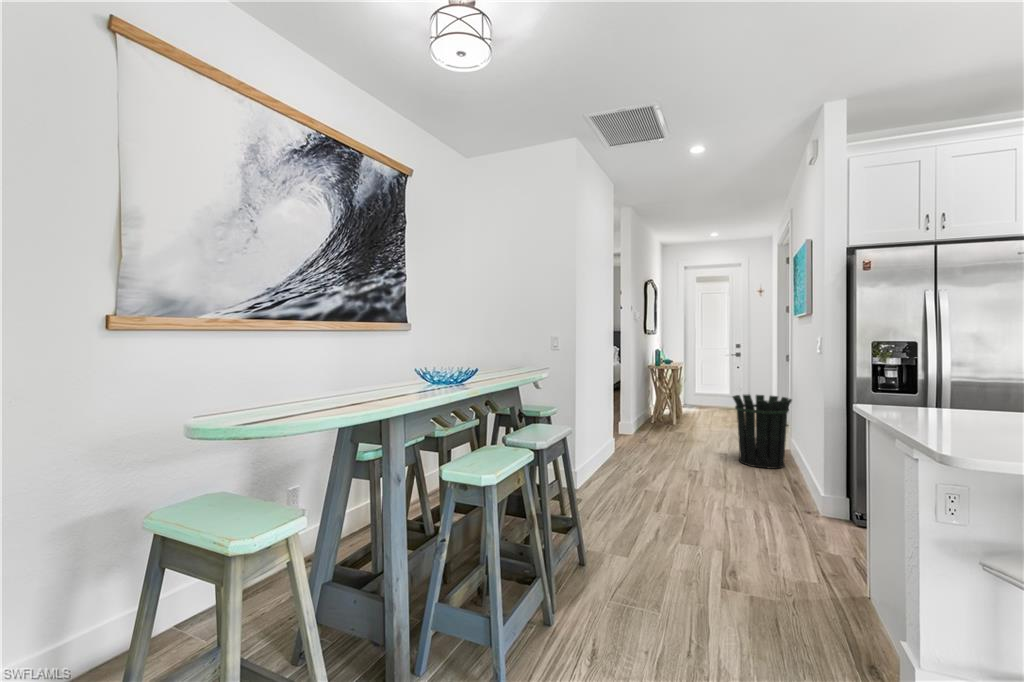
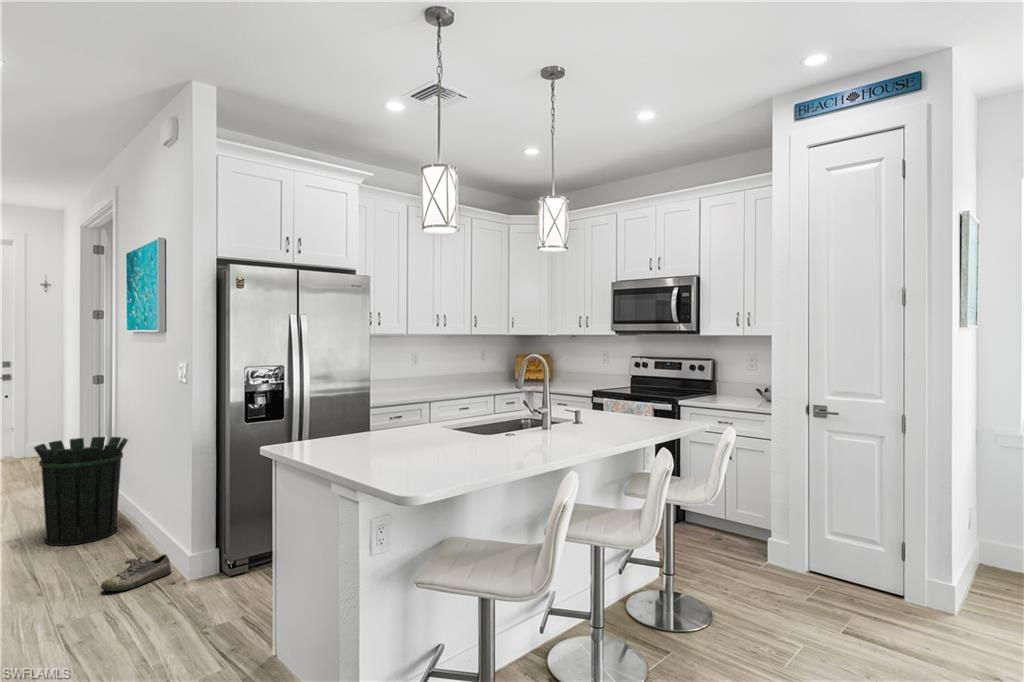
shoe: none [758,483,810,505] -> present [101,554,171,591]

